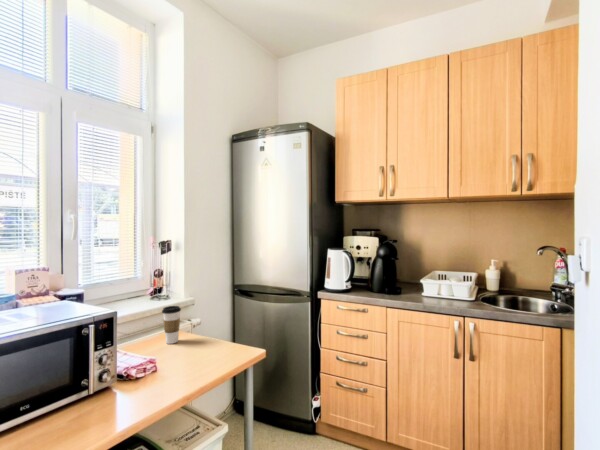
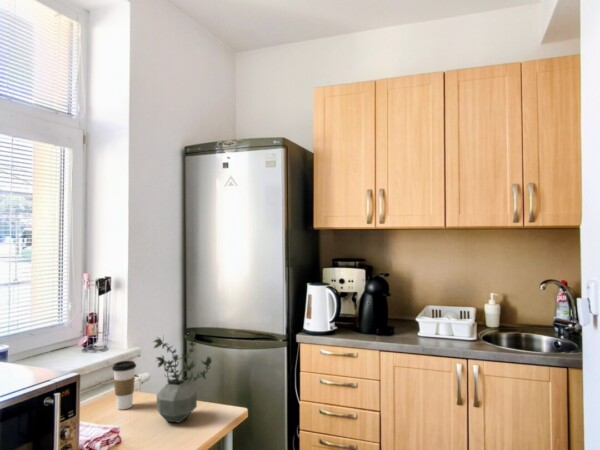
potted plant: none [188,282,234,357] -> present [154,331,211,423]

